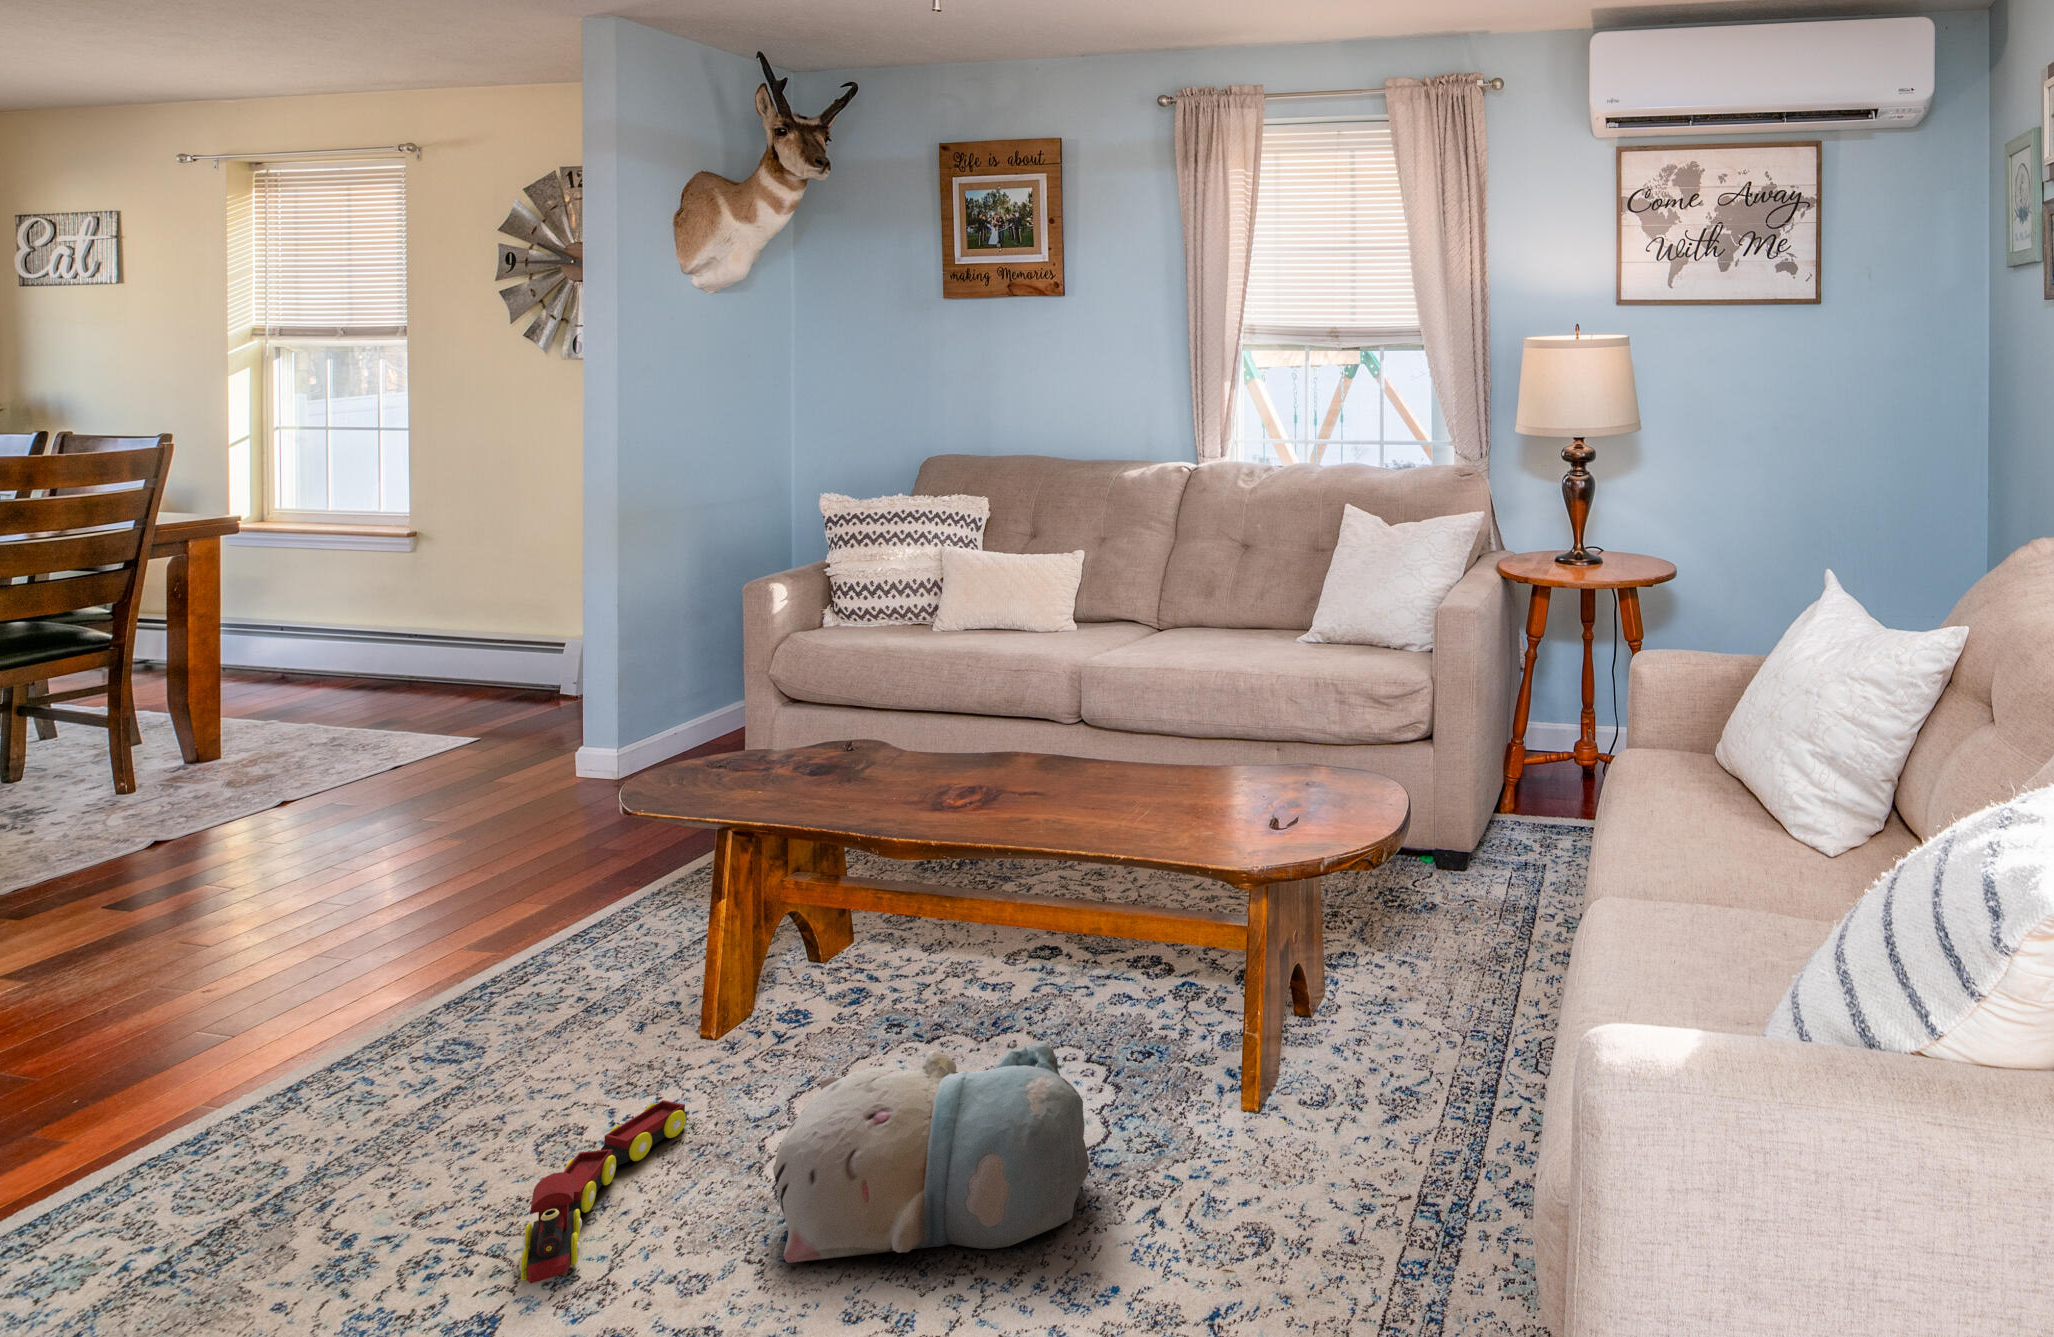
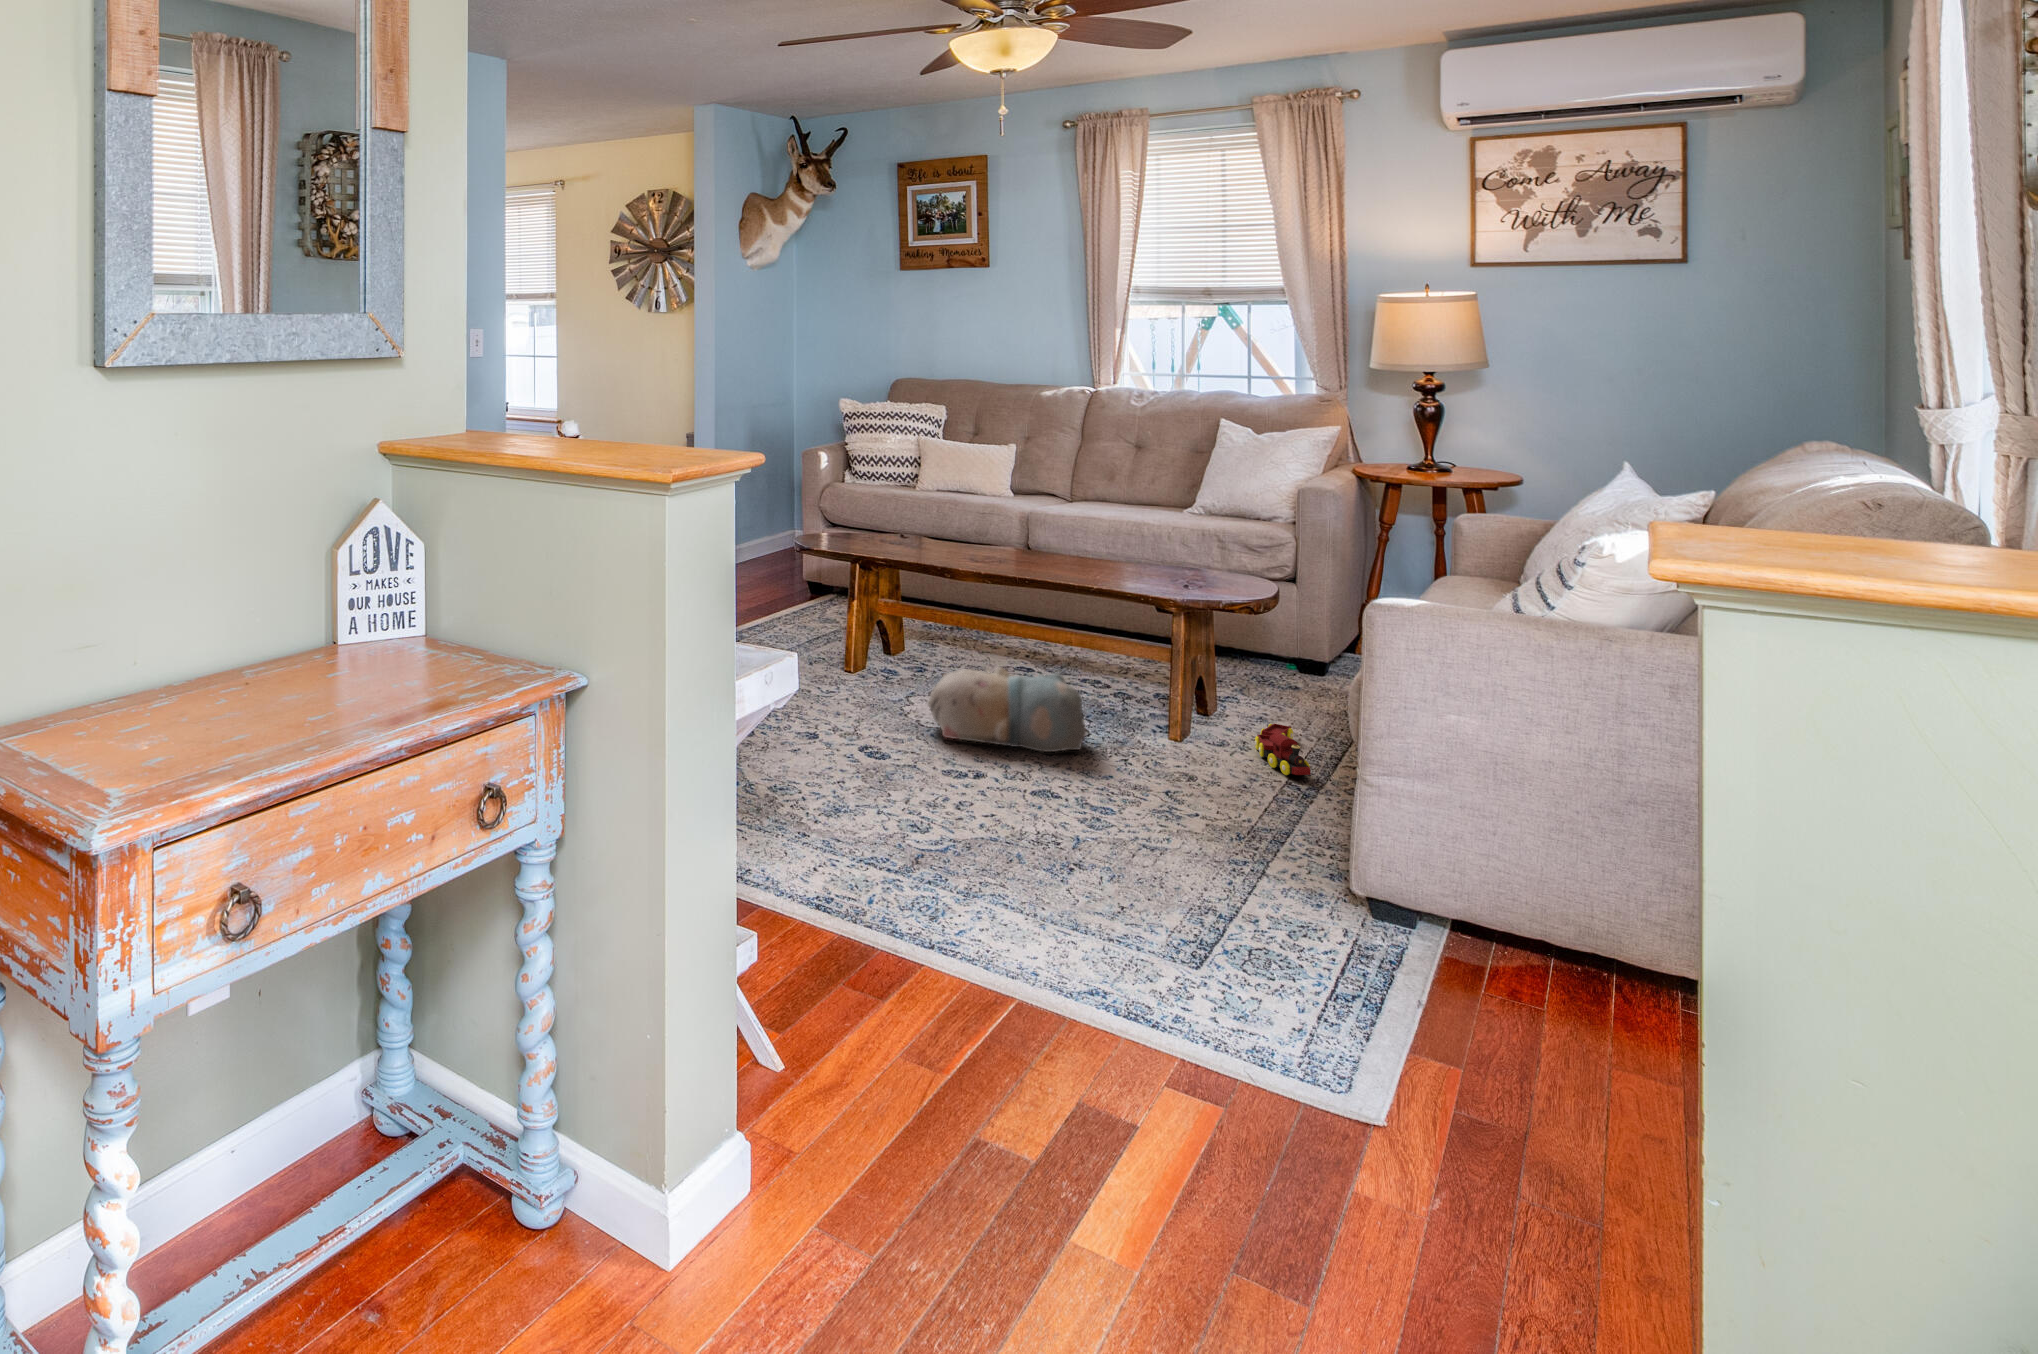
toy train: present [519,1100,687,1284] -> present [1255,724,1311,775]

